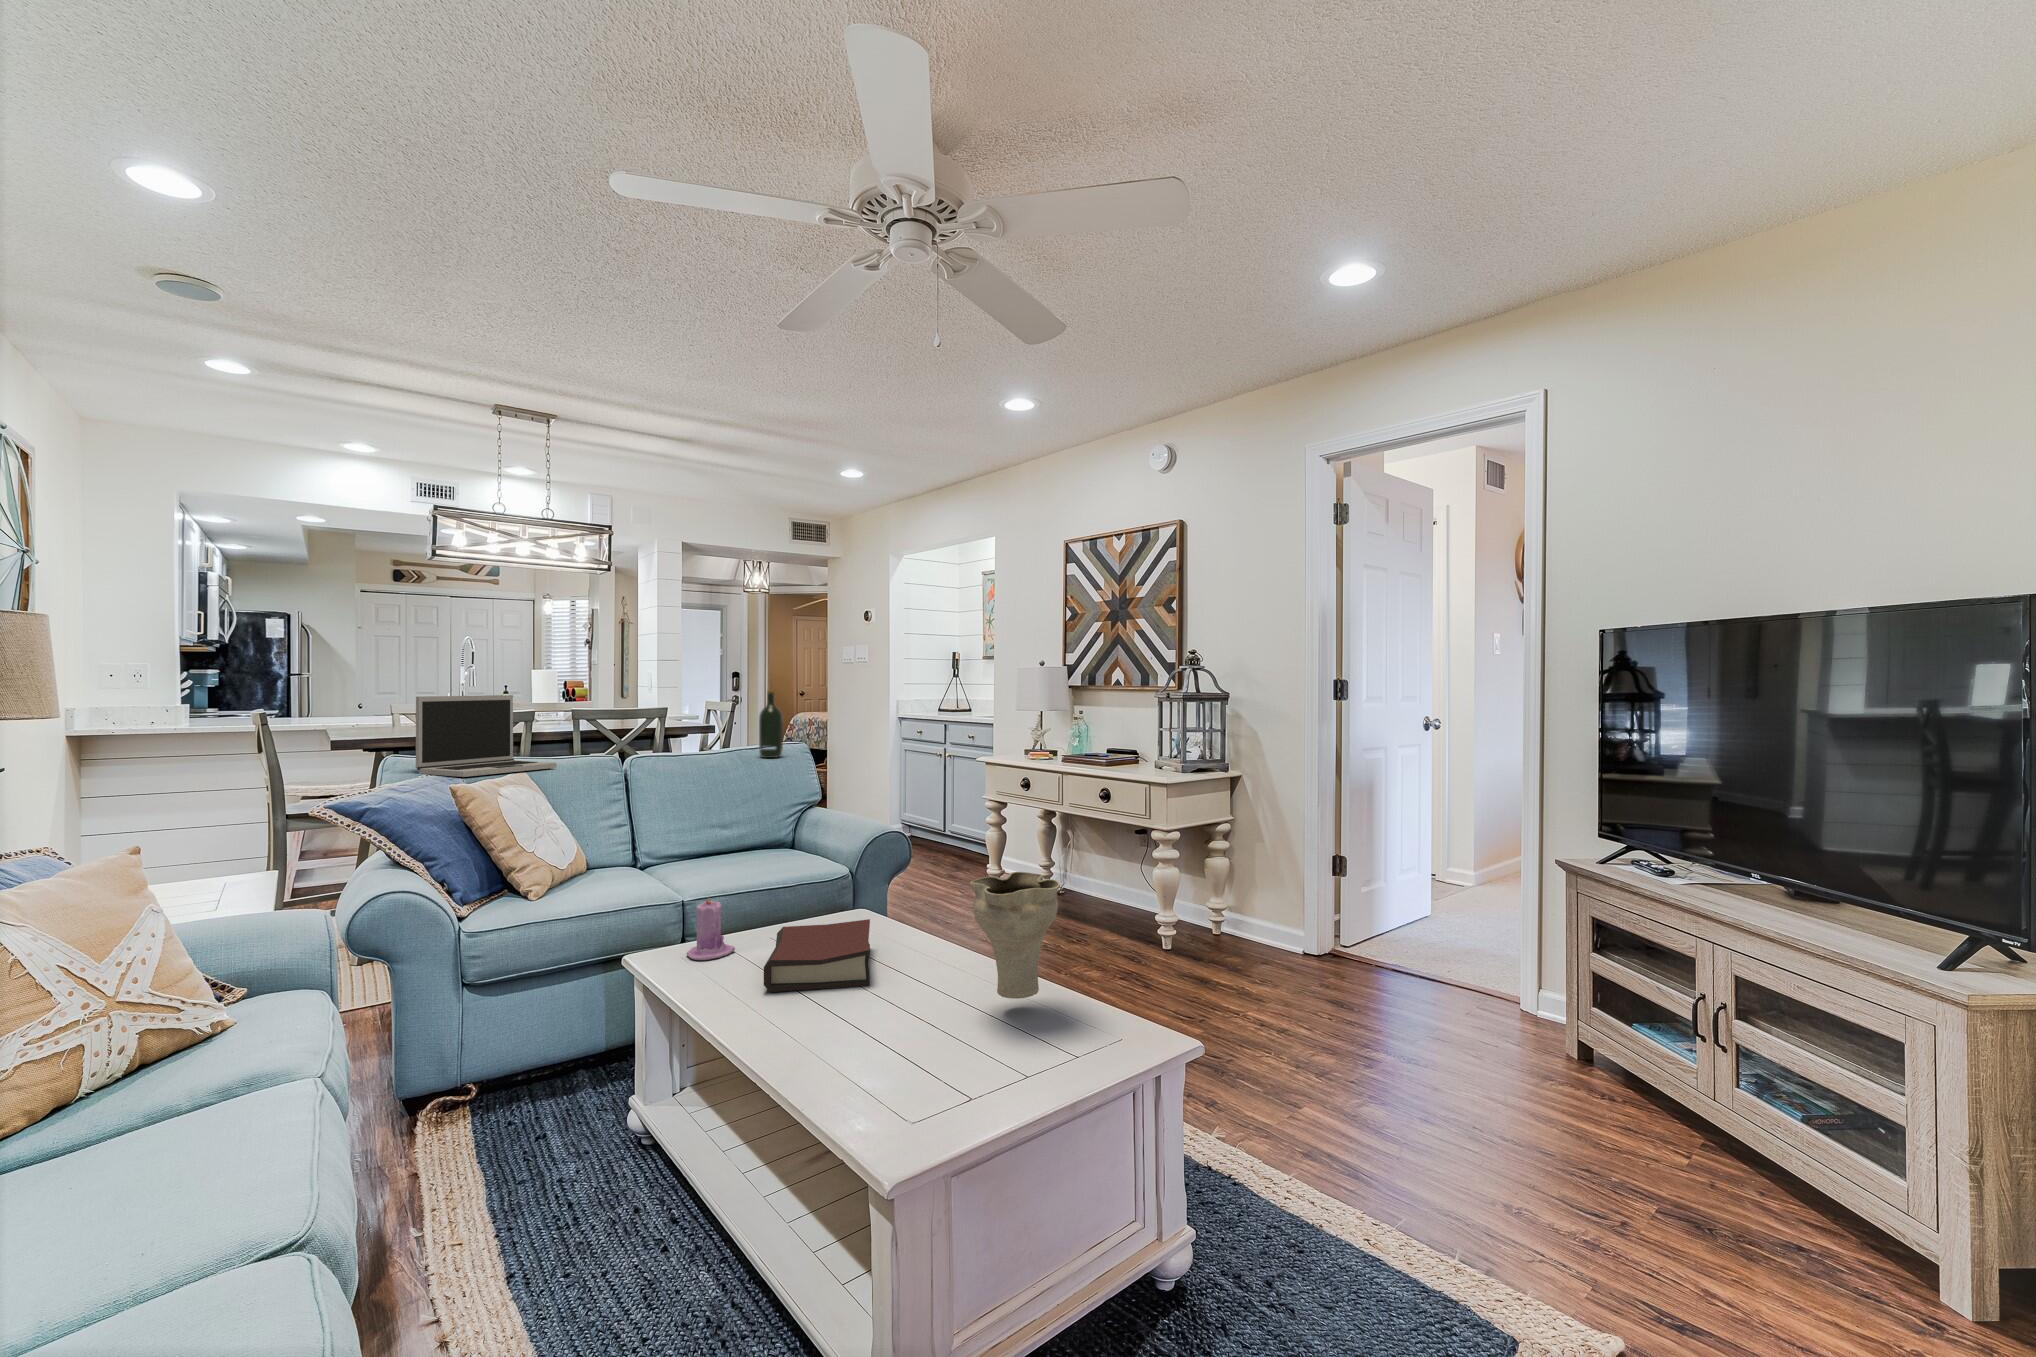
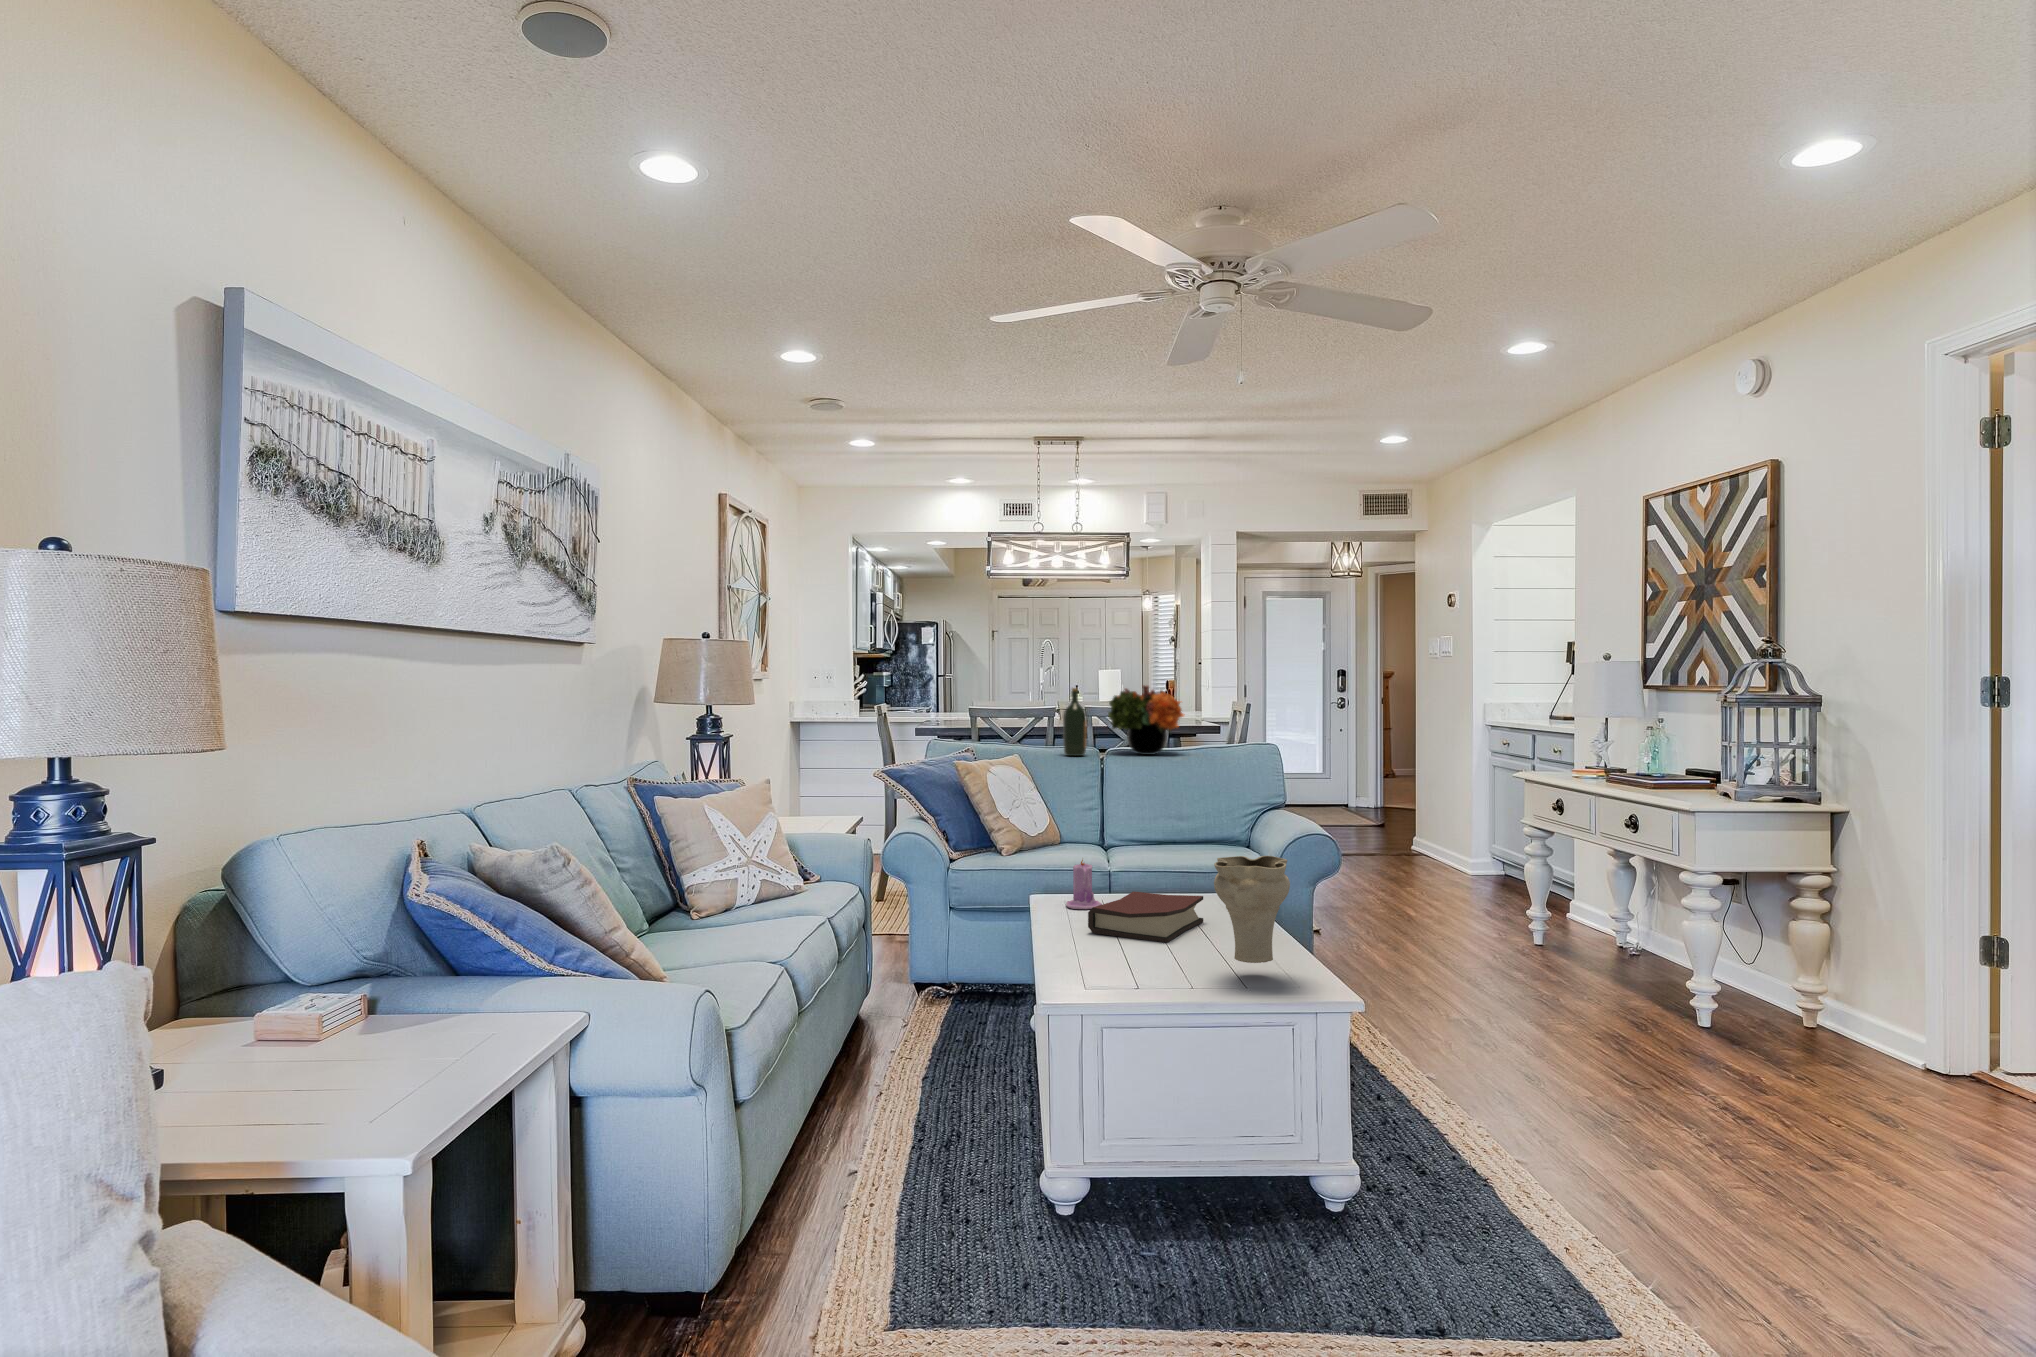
flower arrangement: none [629,687,718,762] -> present [1108,685,1184,755]
wine bottle: present [759,690,783,758] -> present [1063,688,1087,756]
laptop: present [416,695,557,777] -> none [952,691,1047,756]

